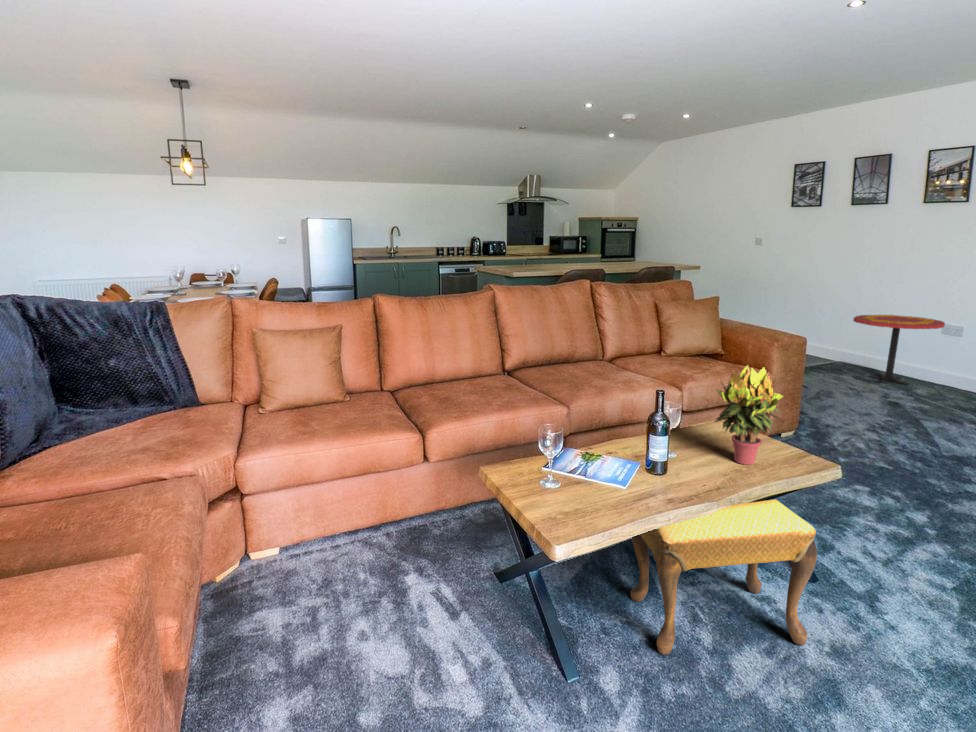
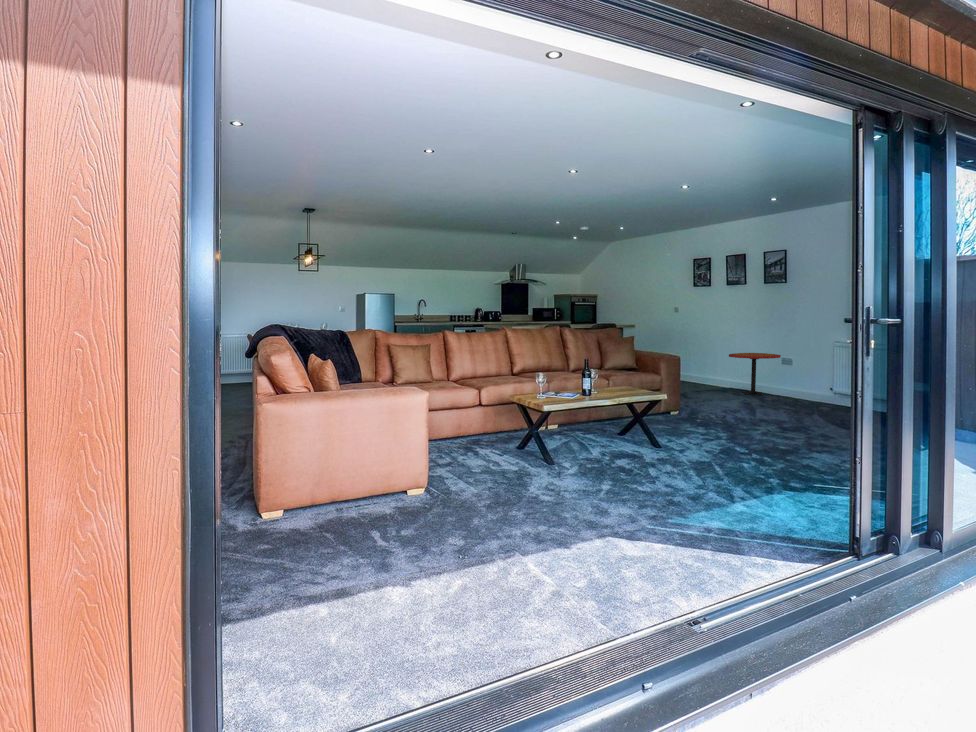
potted plant: present [715,366,783,465] -> none [612,350,641,393]
footstool: present [630,499,817,655] -> none [576,401,648,460]

